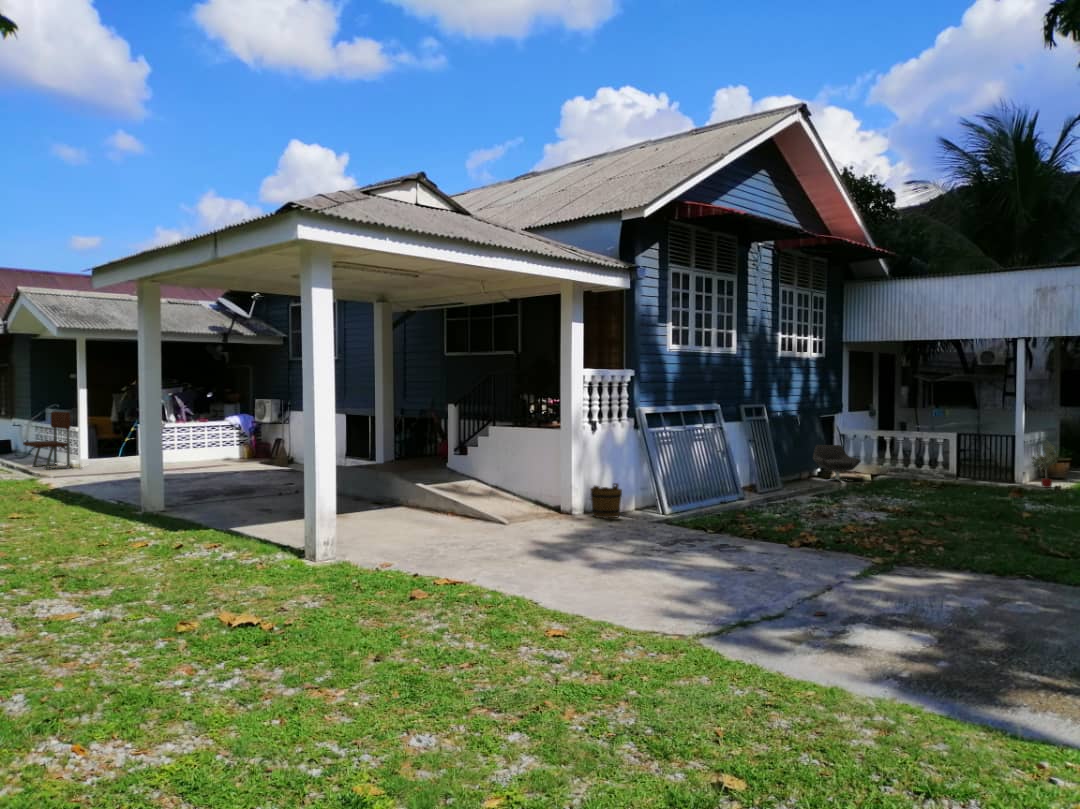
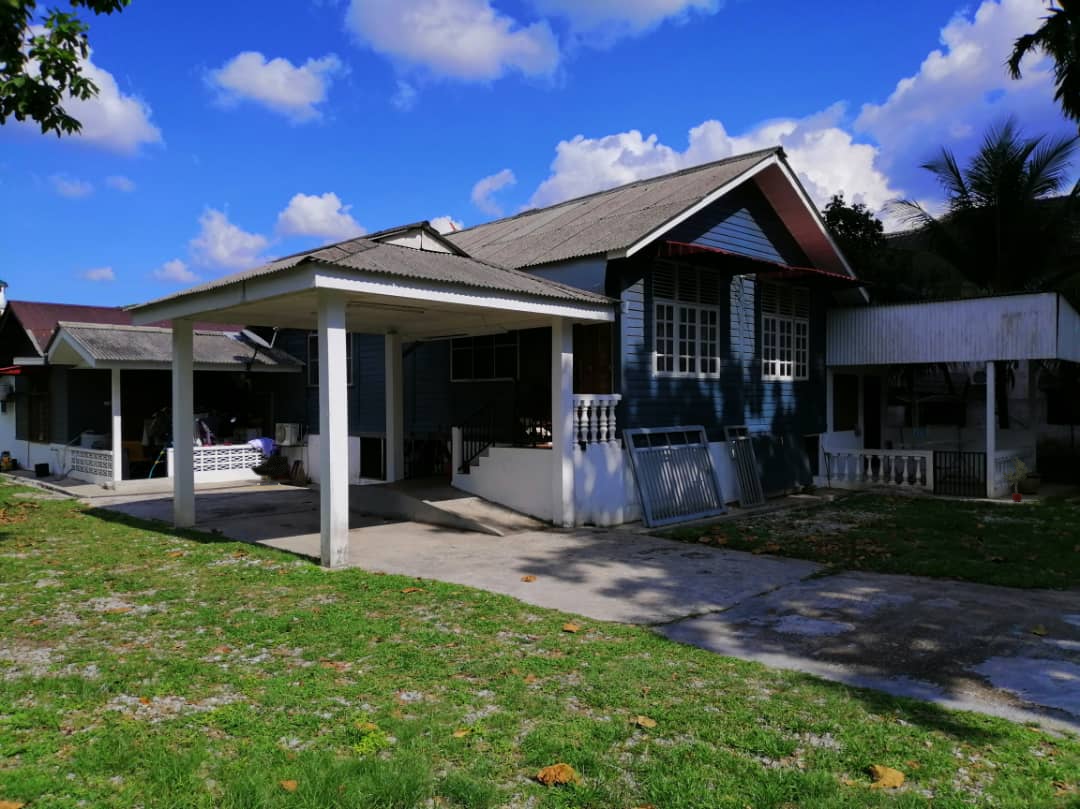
bench: present [23,411,71,470] -> none [62,437,106,491]
lounge chair: present [813,445,861,482] -> present [251,456,288,483]
bucket: present [590,483,622,518] -> none [579,499,609,531]

